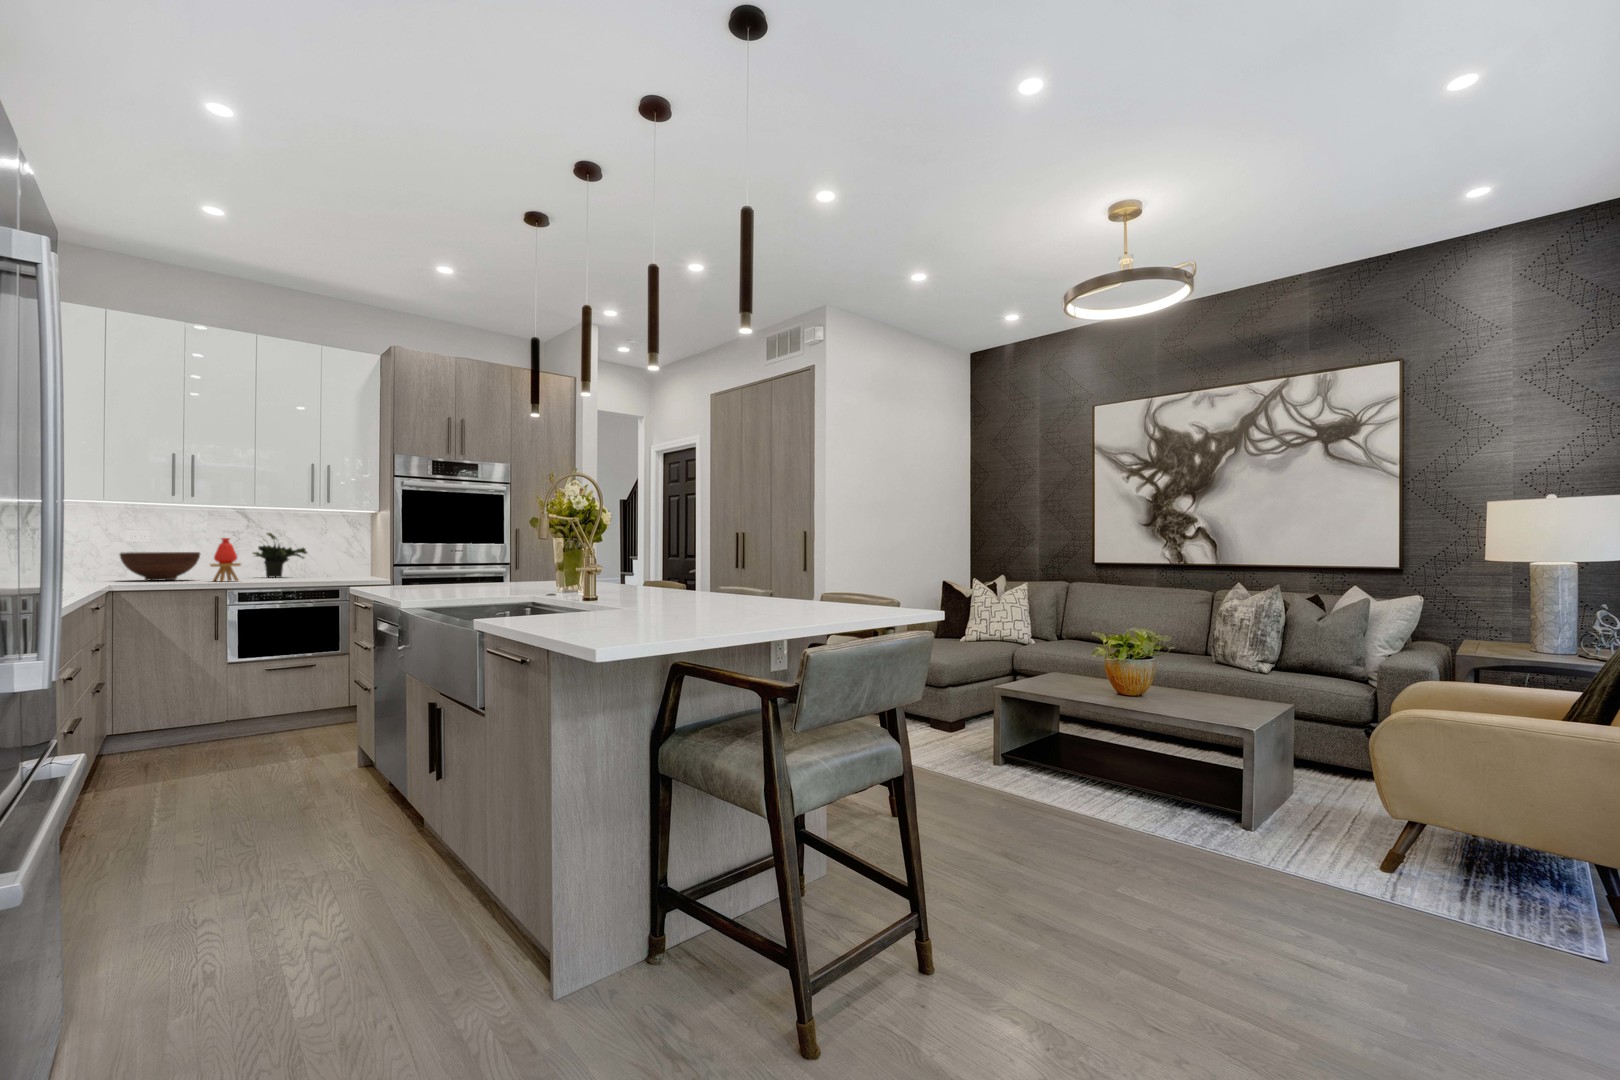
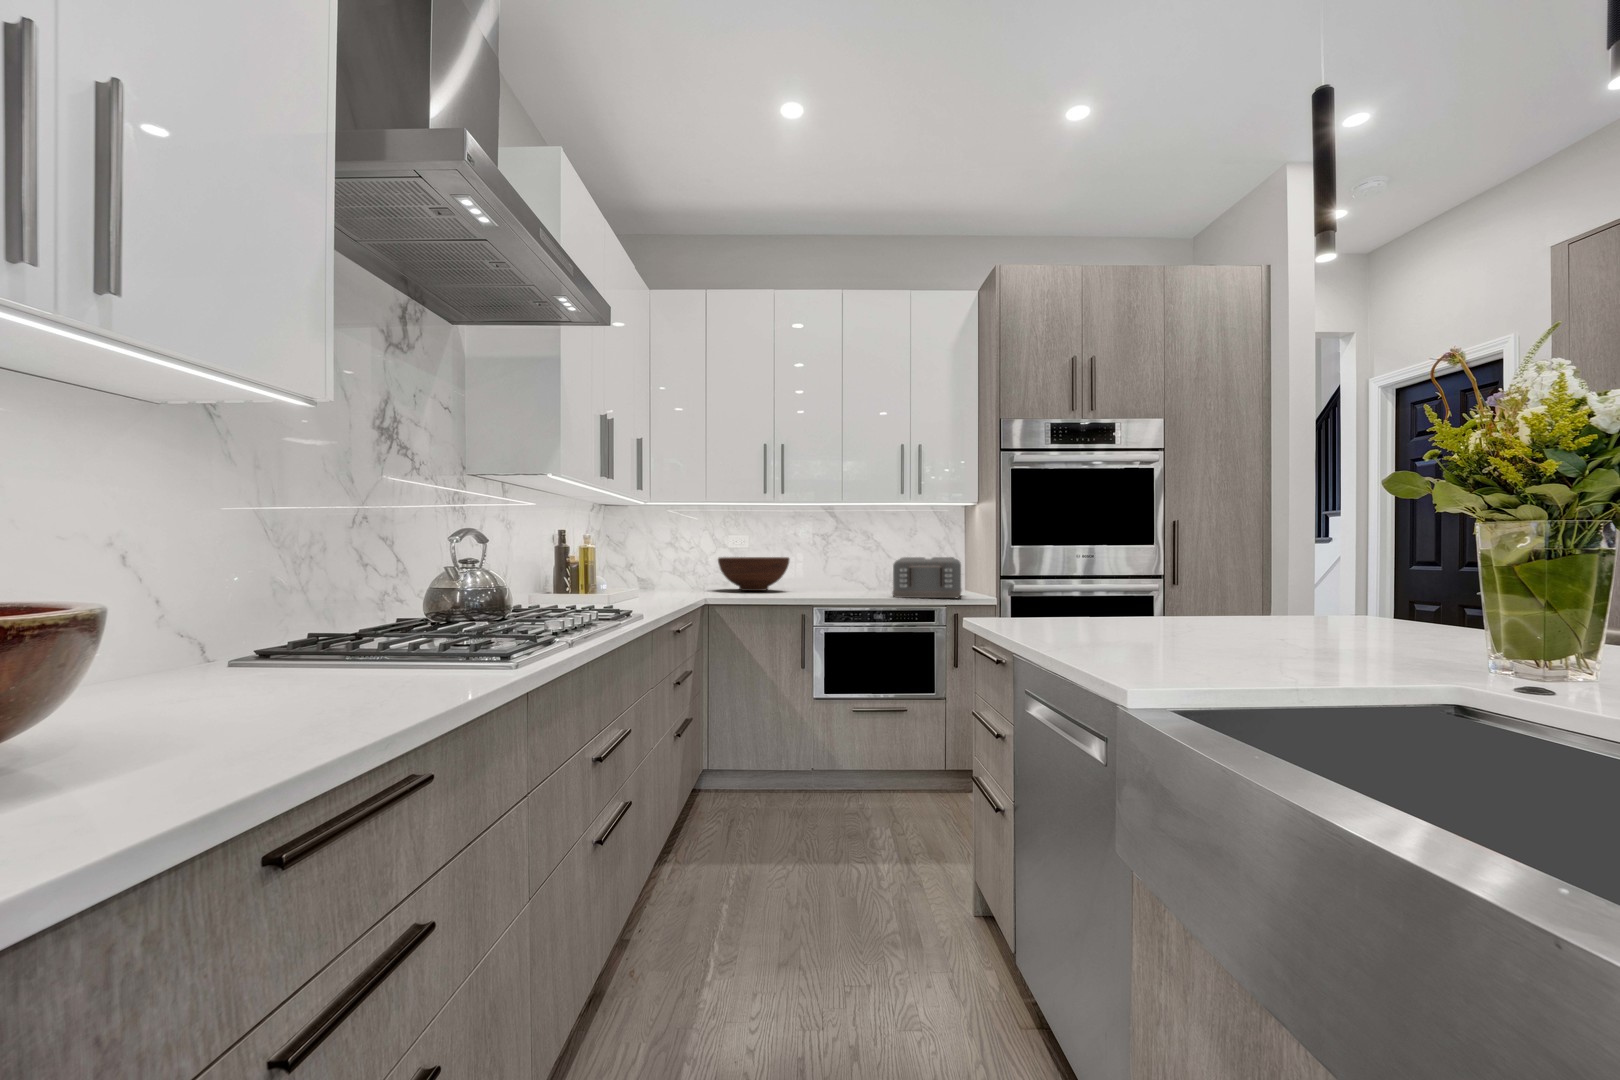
potted plant: present [253,533,307,577] -> none [840,533,897,589]
vase: present [210,538,241,582] -> none [796,540,829,596]
toaster: none [302,551,363,581] -> present [892,557,962,598]

